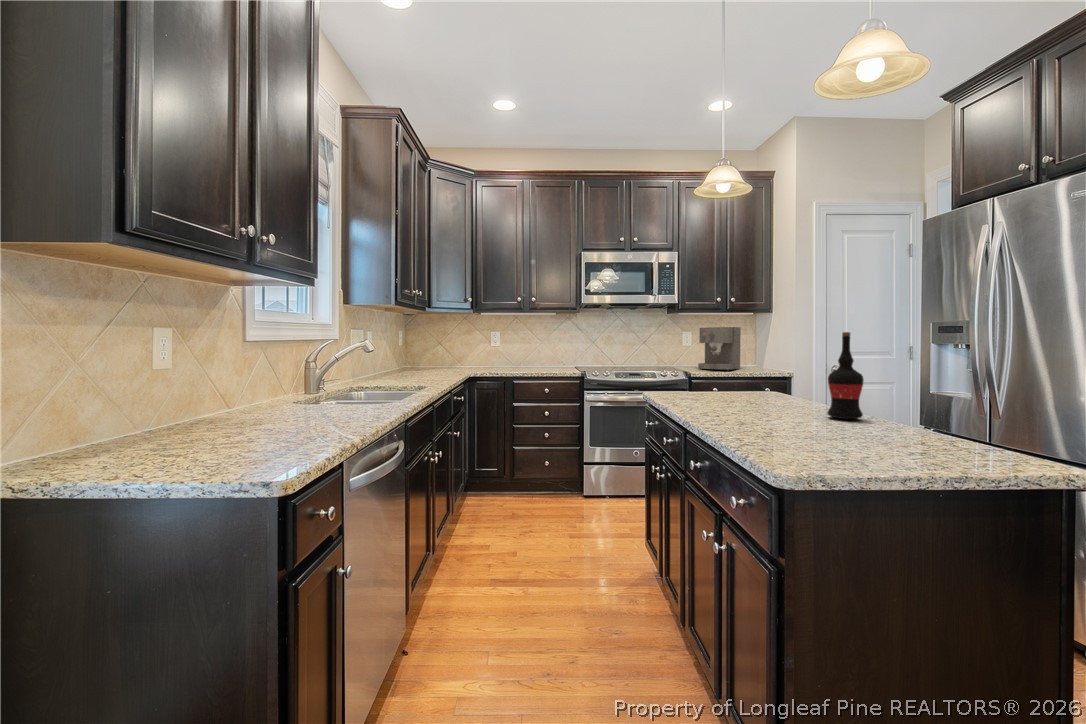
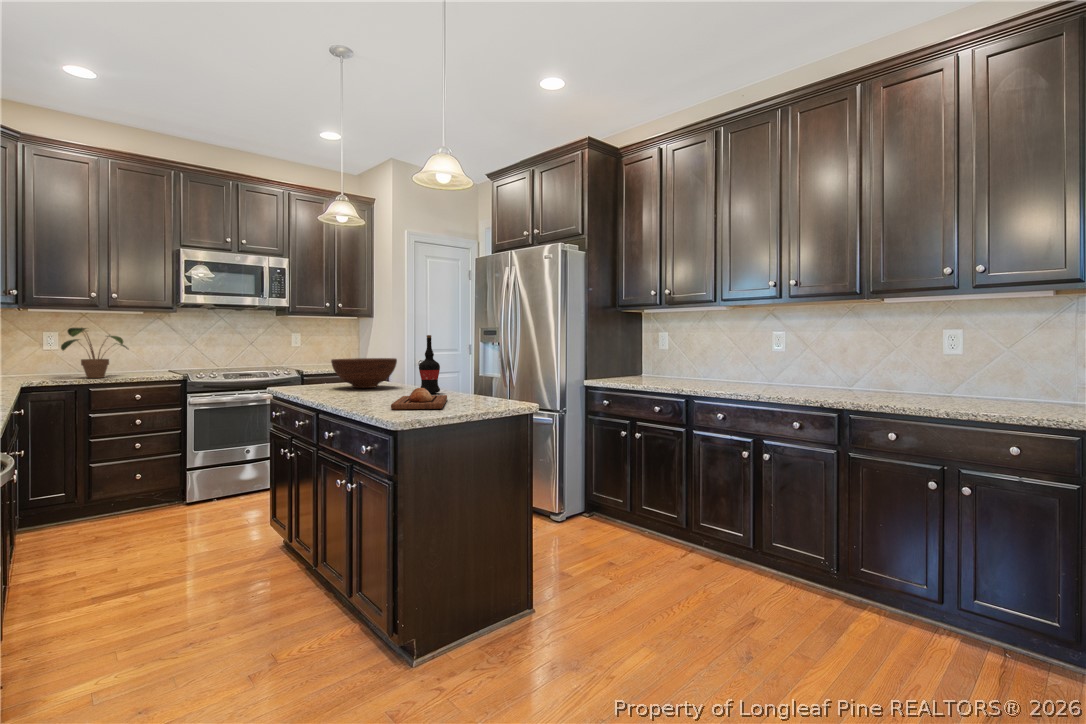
coffee maker: present [698,327,741,370] -> none [311,329,349,368]
potted plant: none [501,329,545,372] -> present [61,328,128,378]
fruit bowl: none [709,363,795,402] -> present [331,358,397,388]
bread loaf: none [778,413,877,456] -> present [391,388,447,410]

